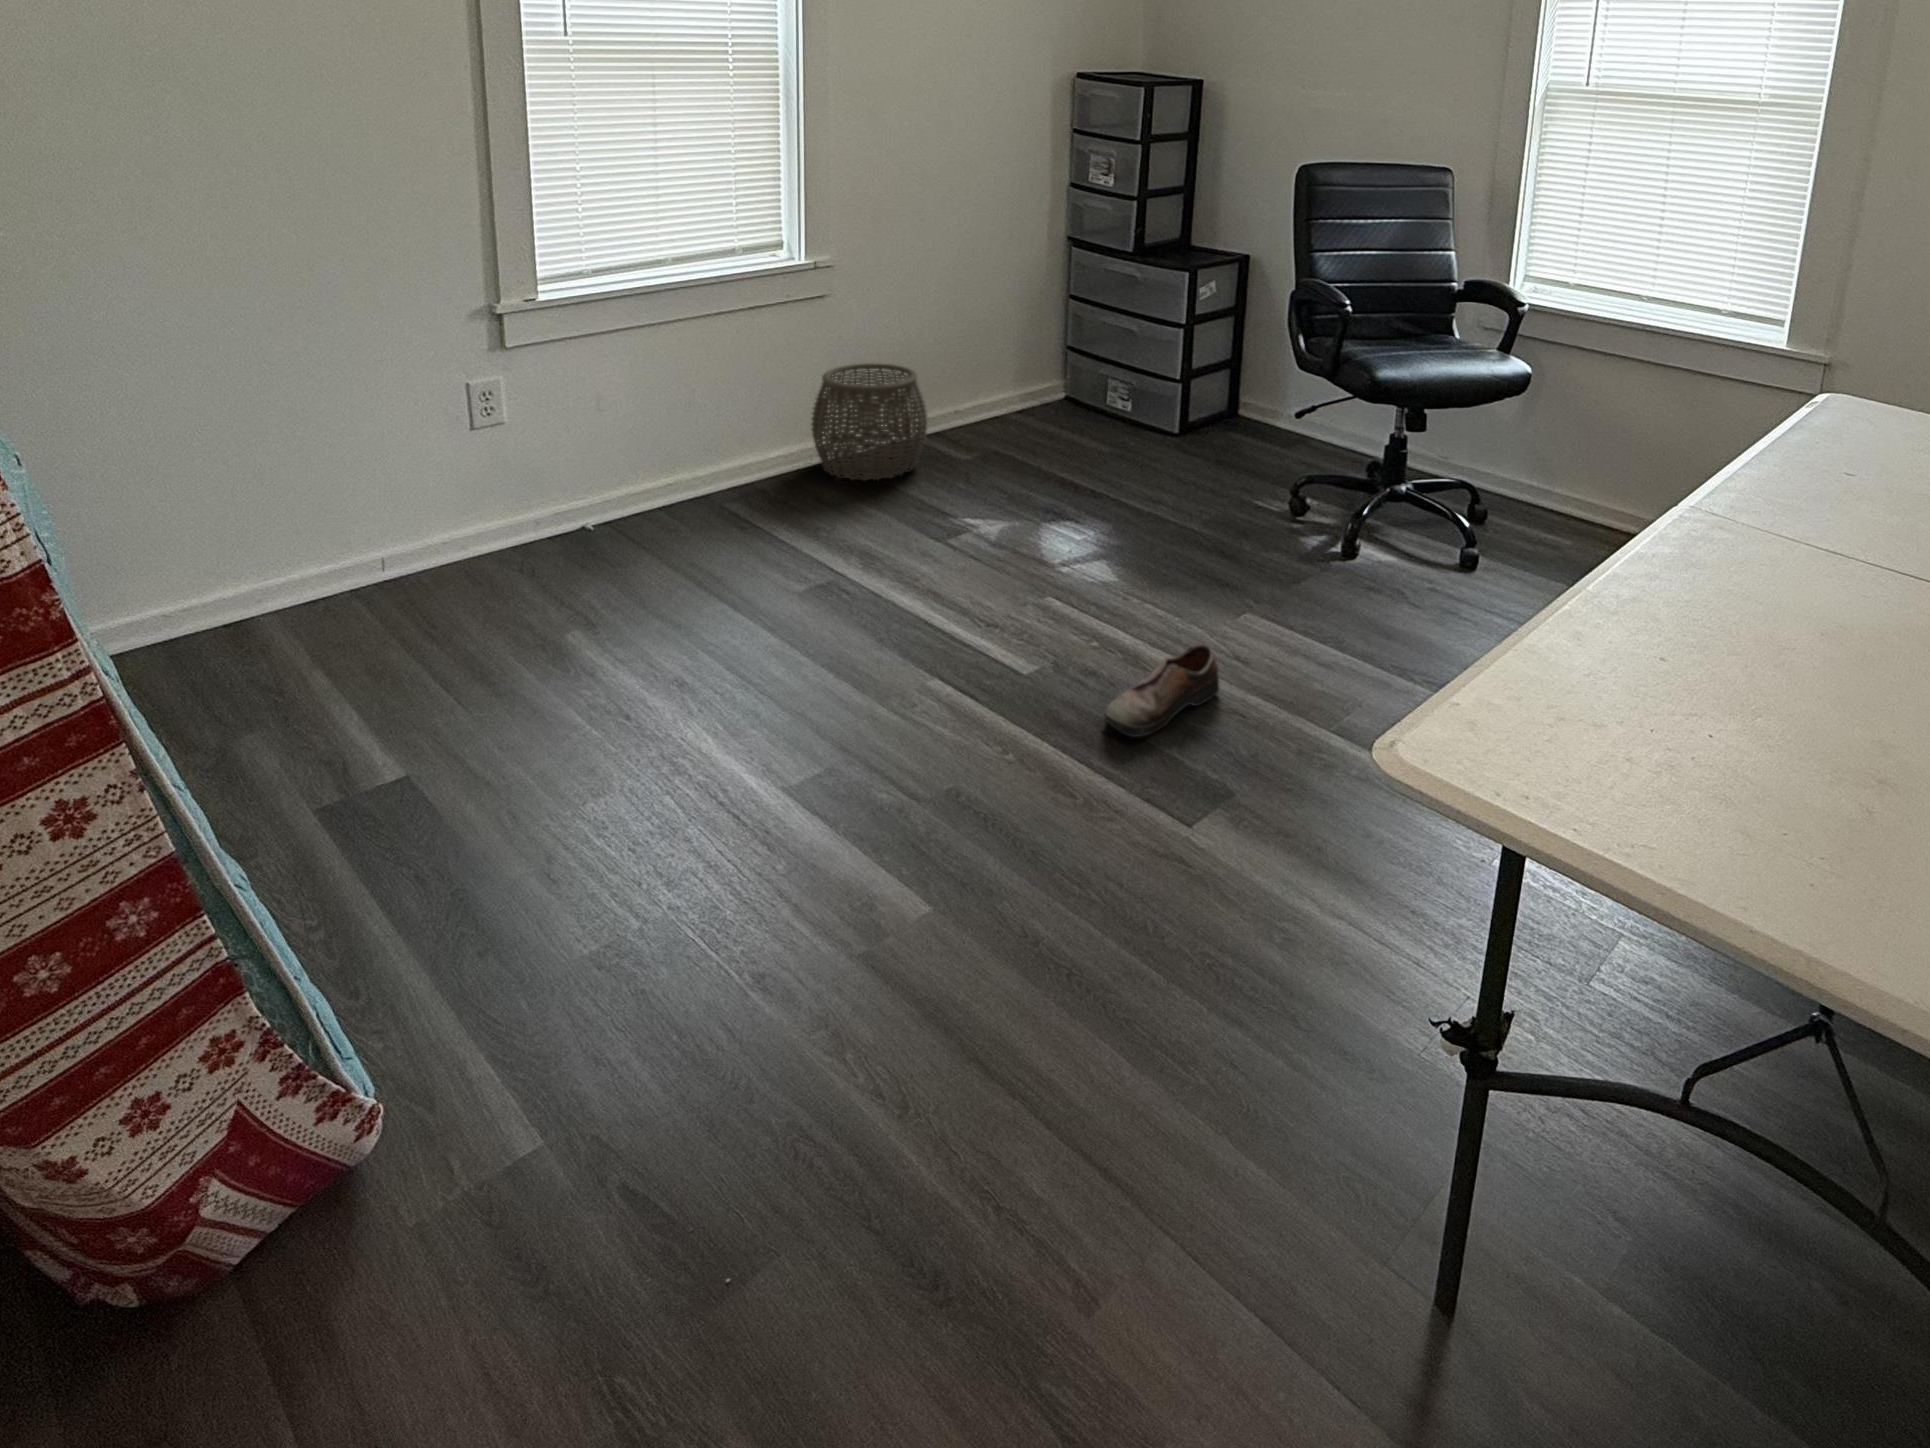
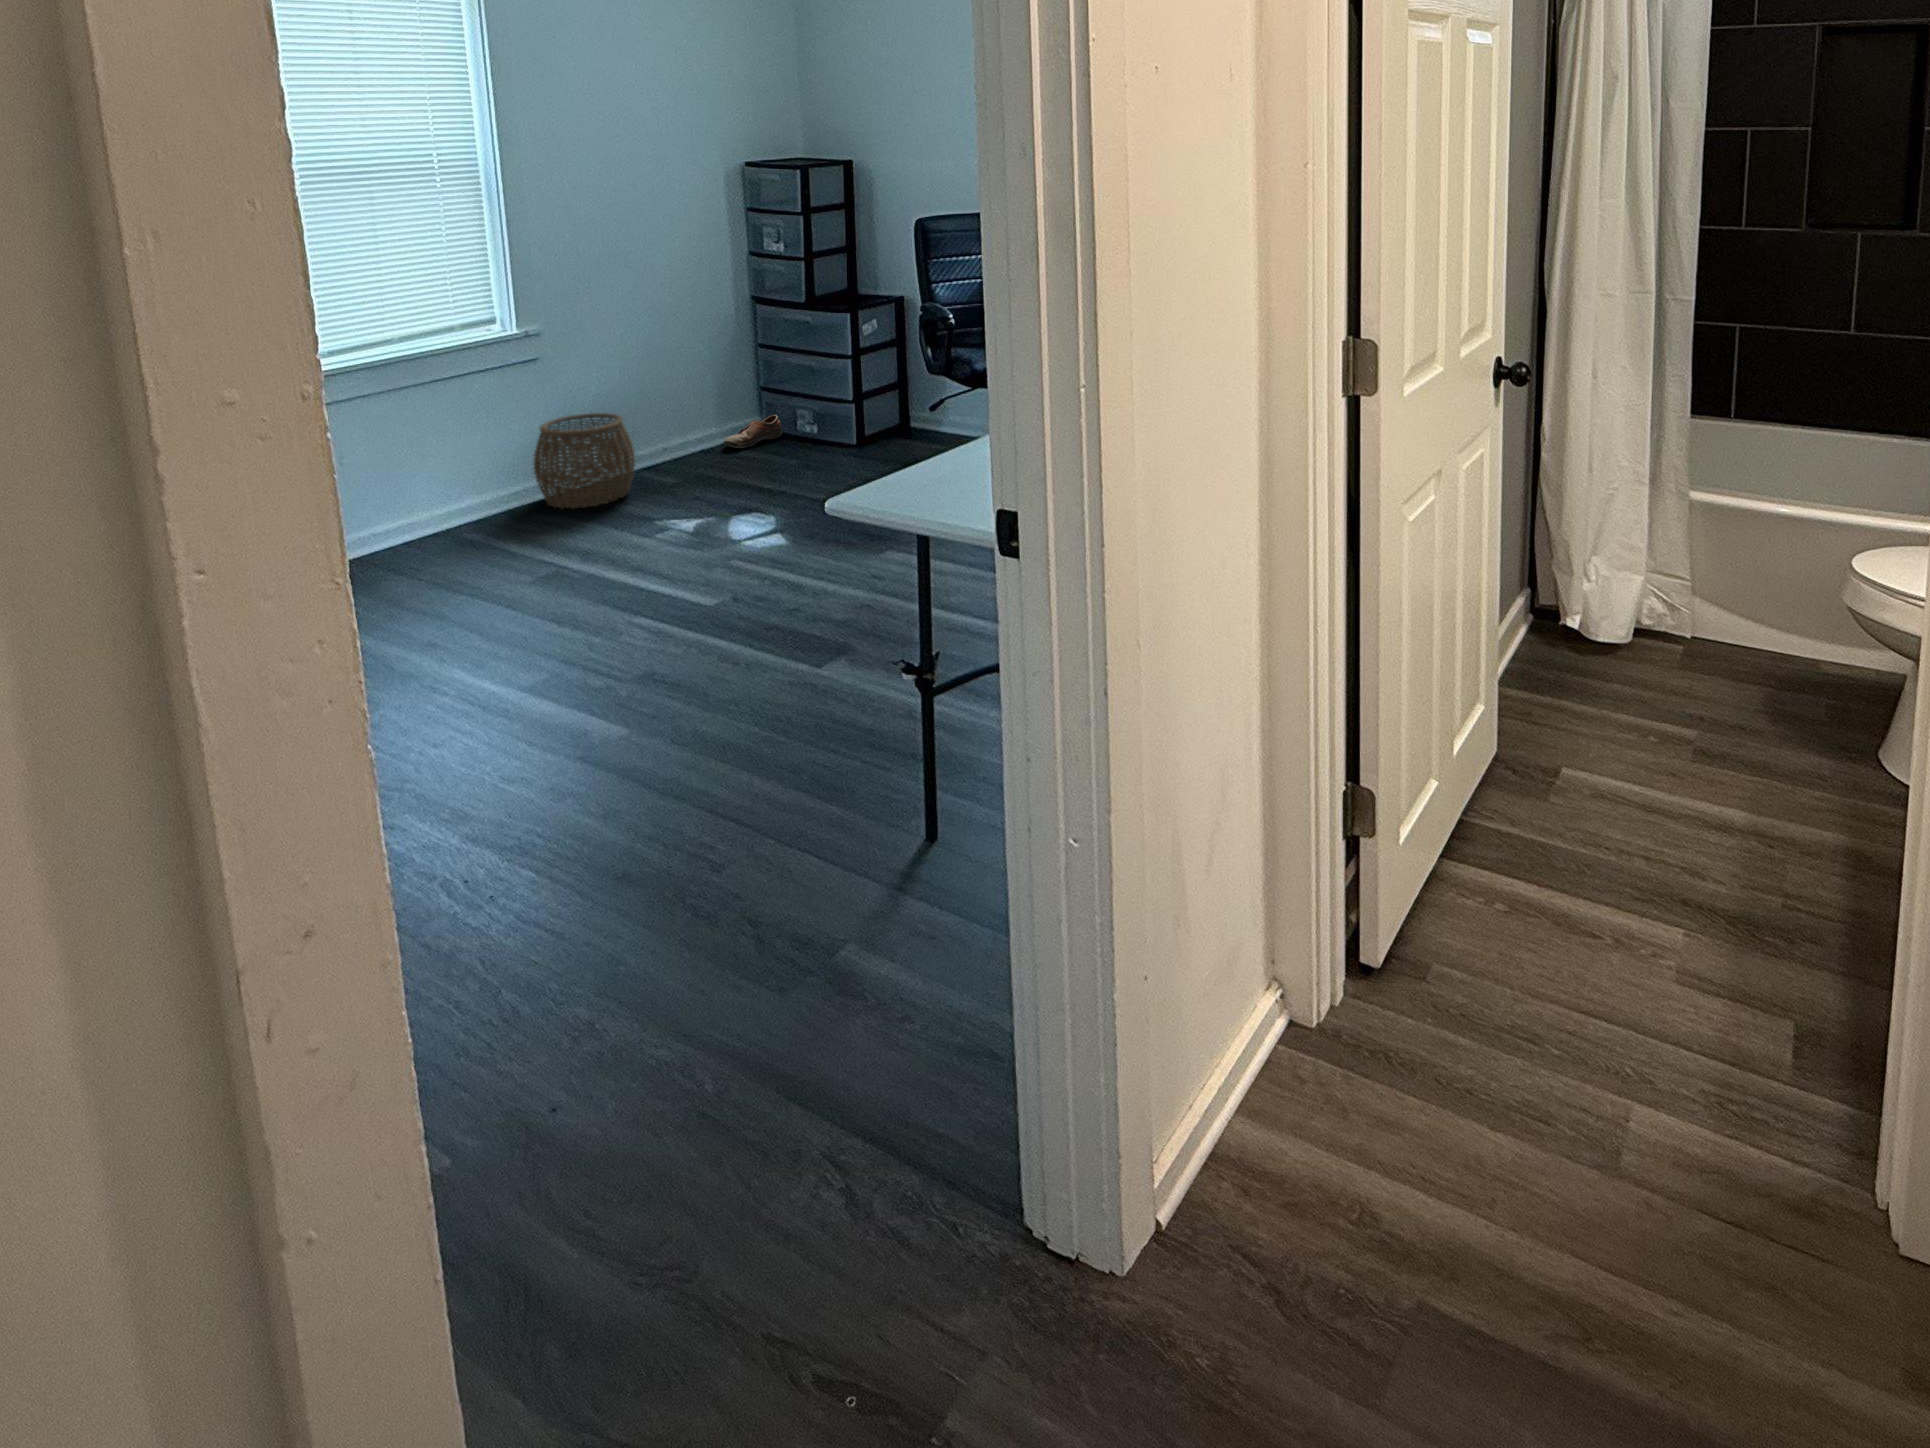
shoe: present [1104,644,1219,737] -> present [724,415,782,448]

